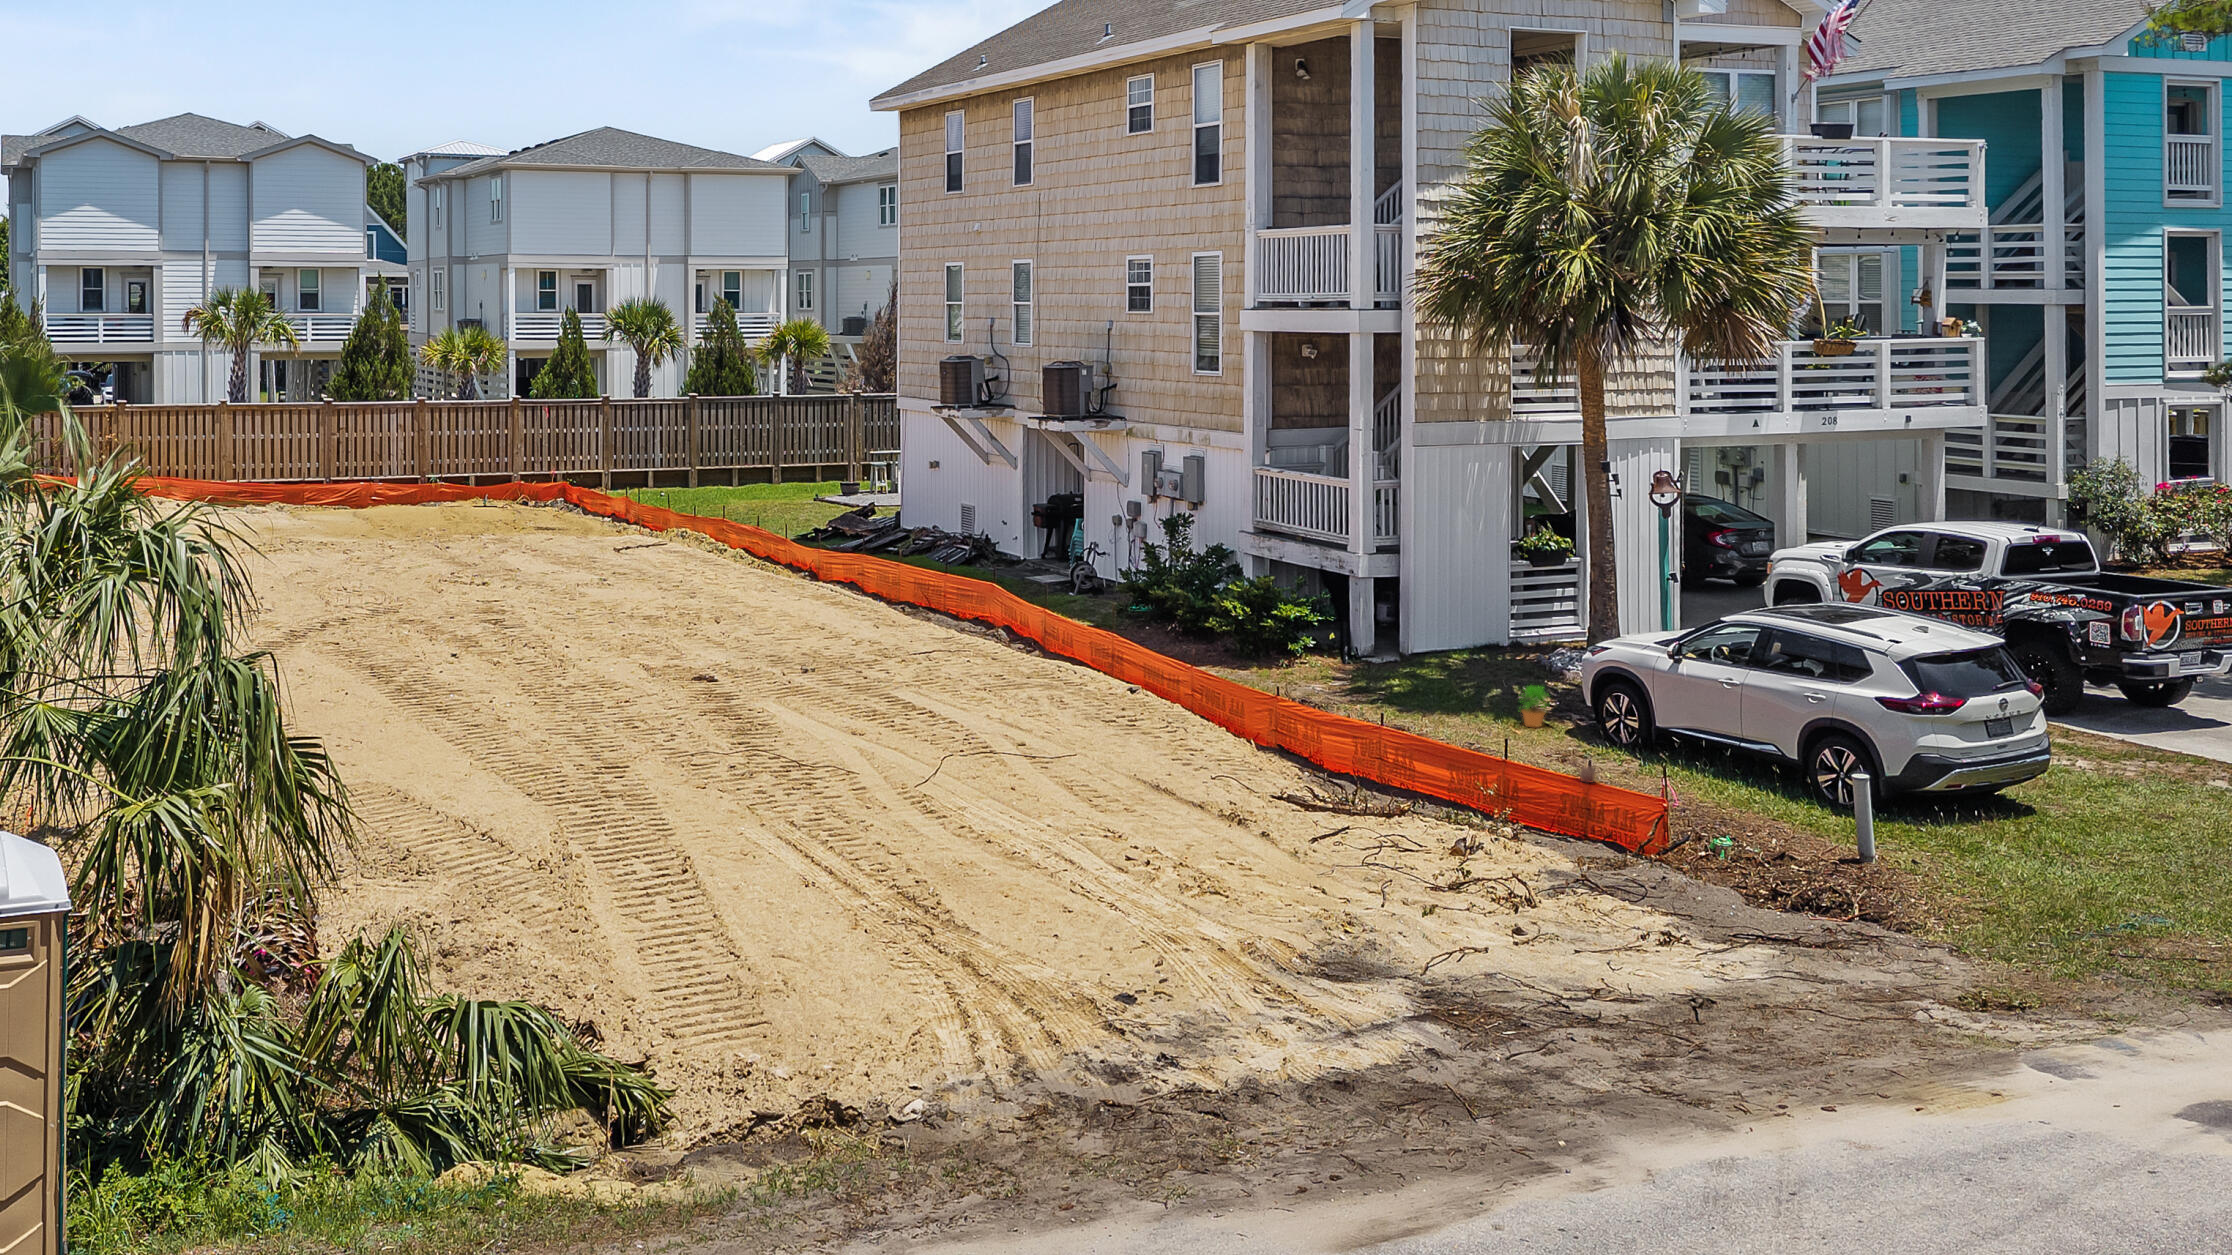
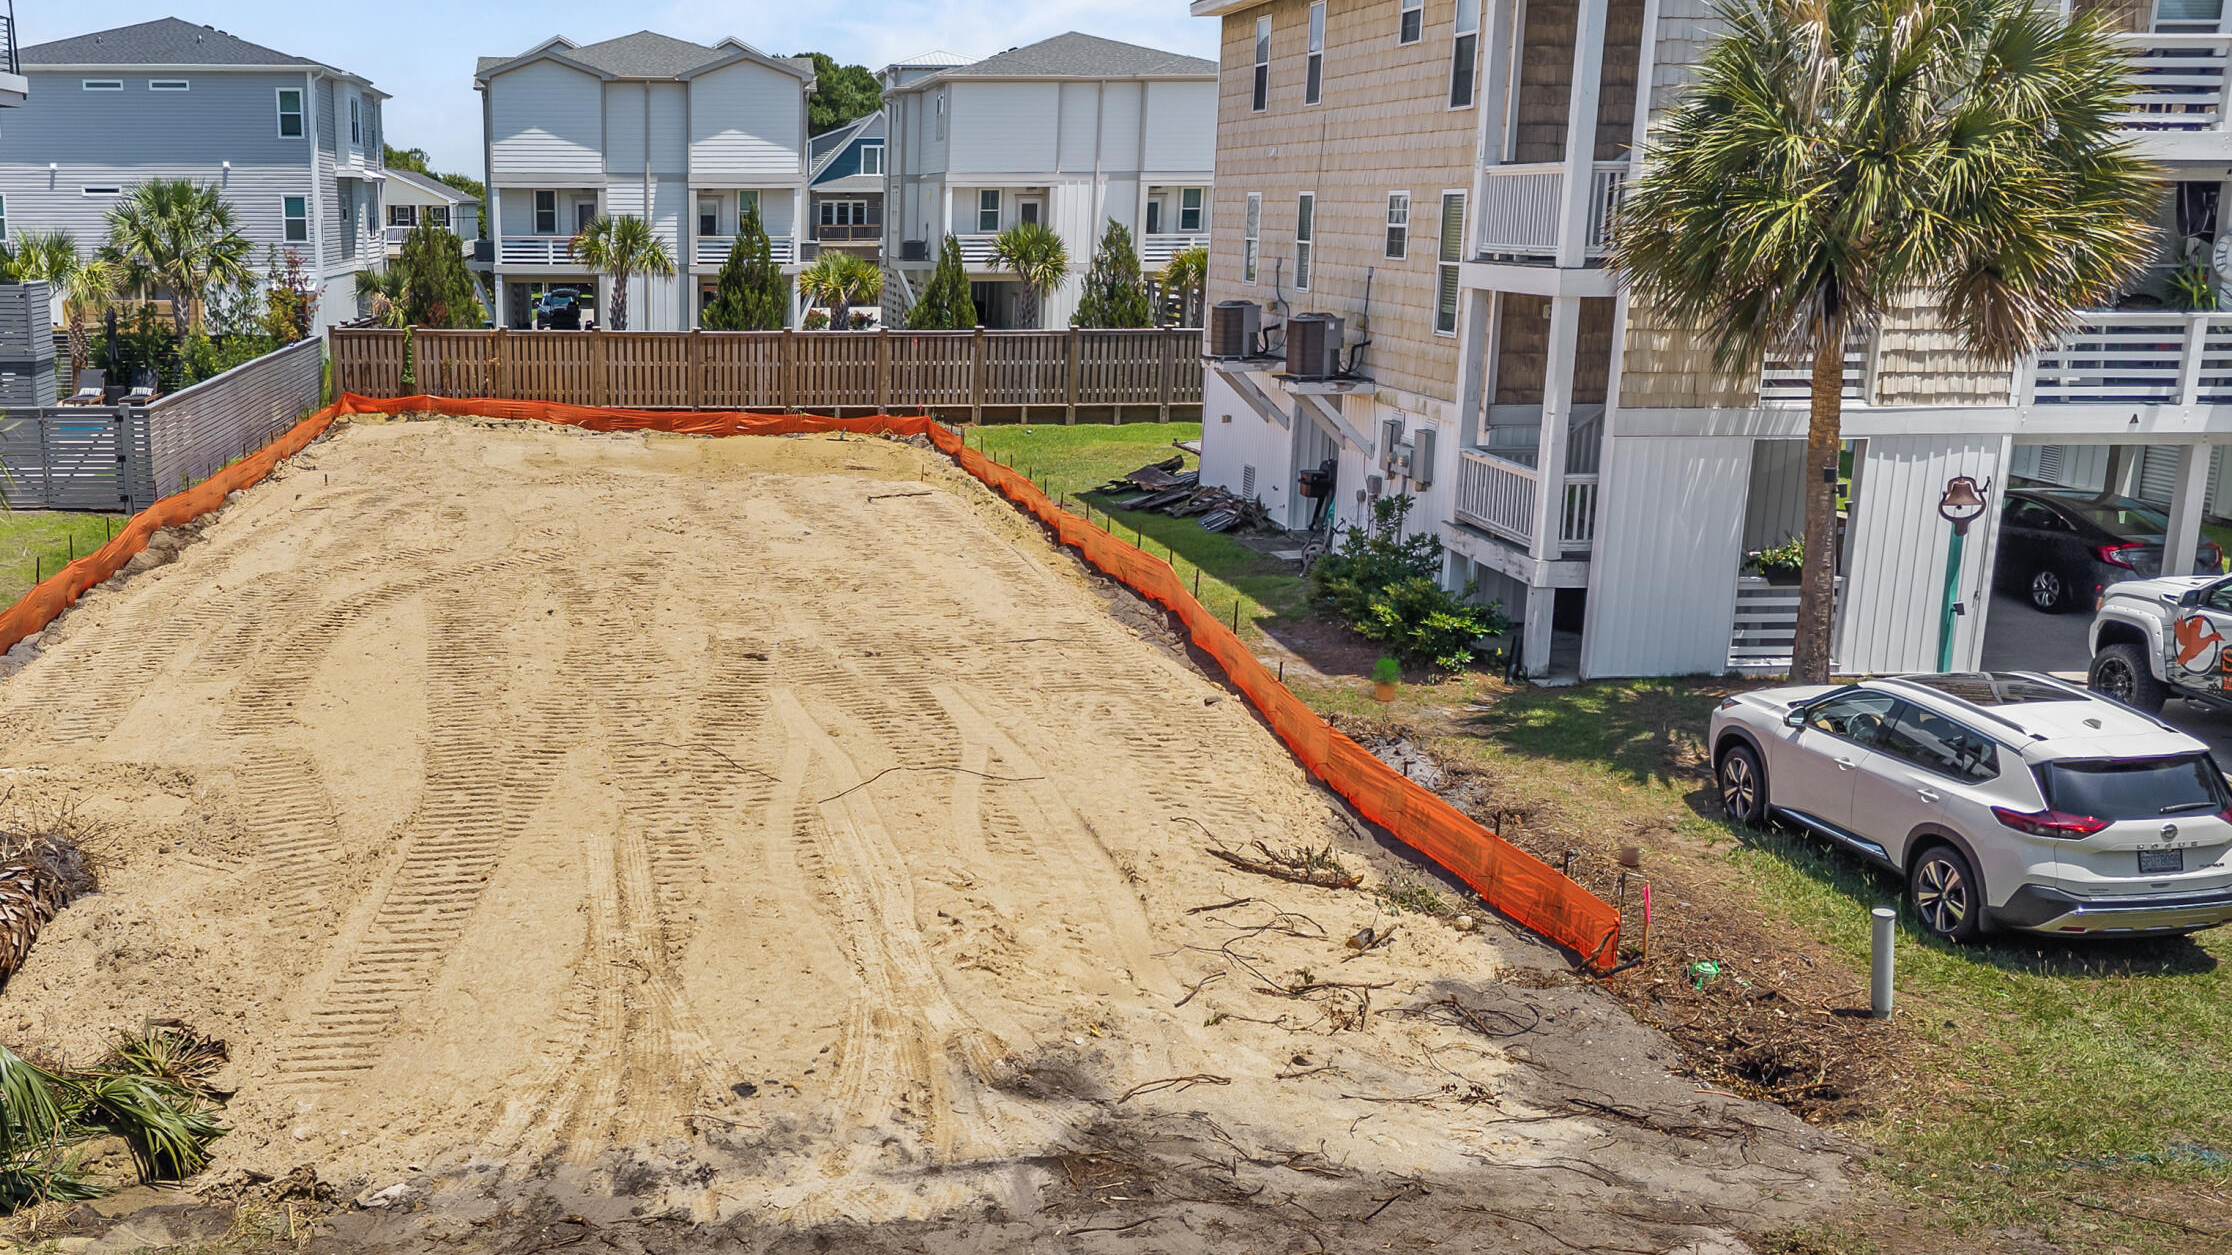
potted plant: present [1520,685,1550,727] -> present [1372,658,1401,701]

